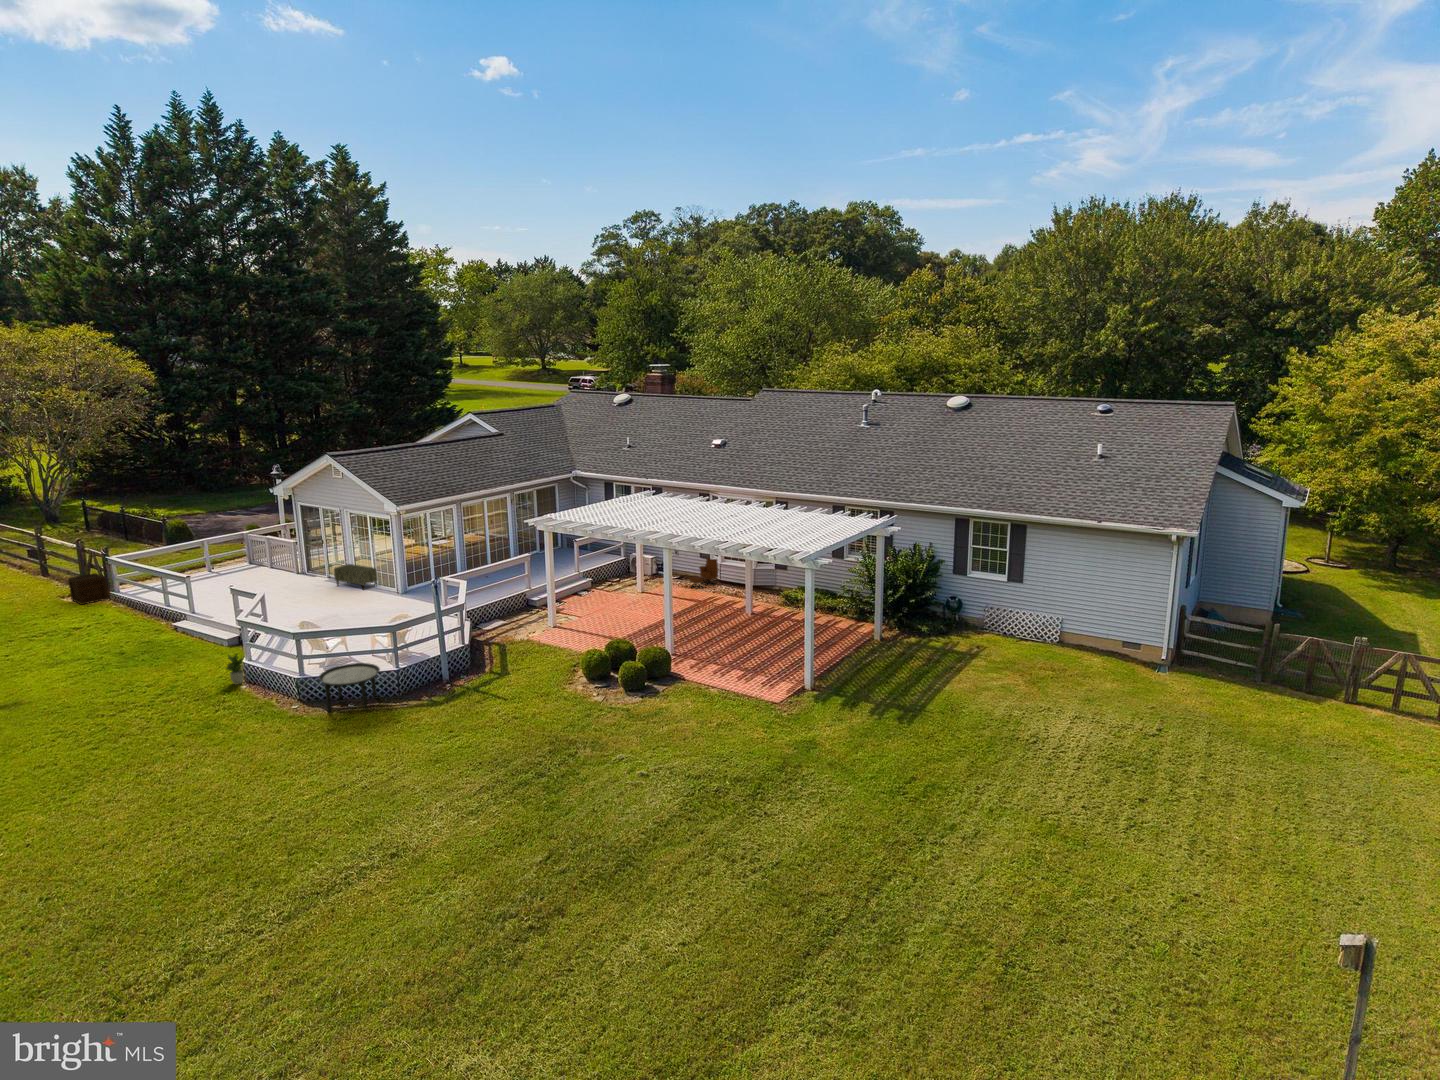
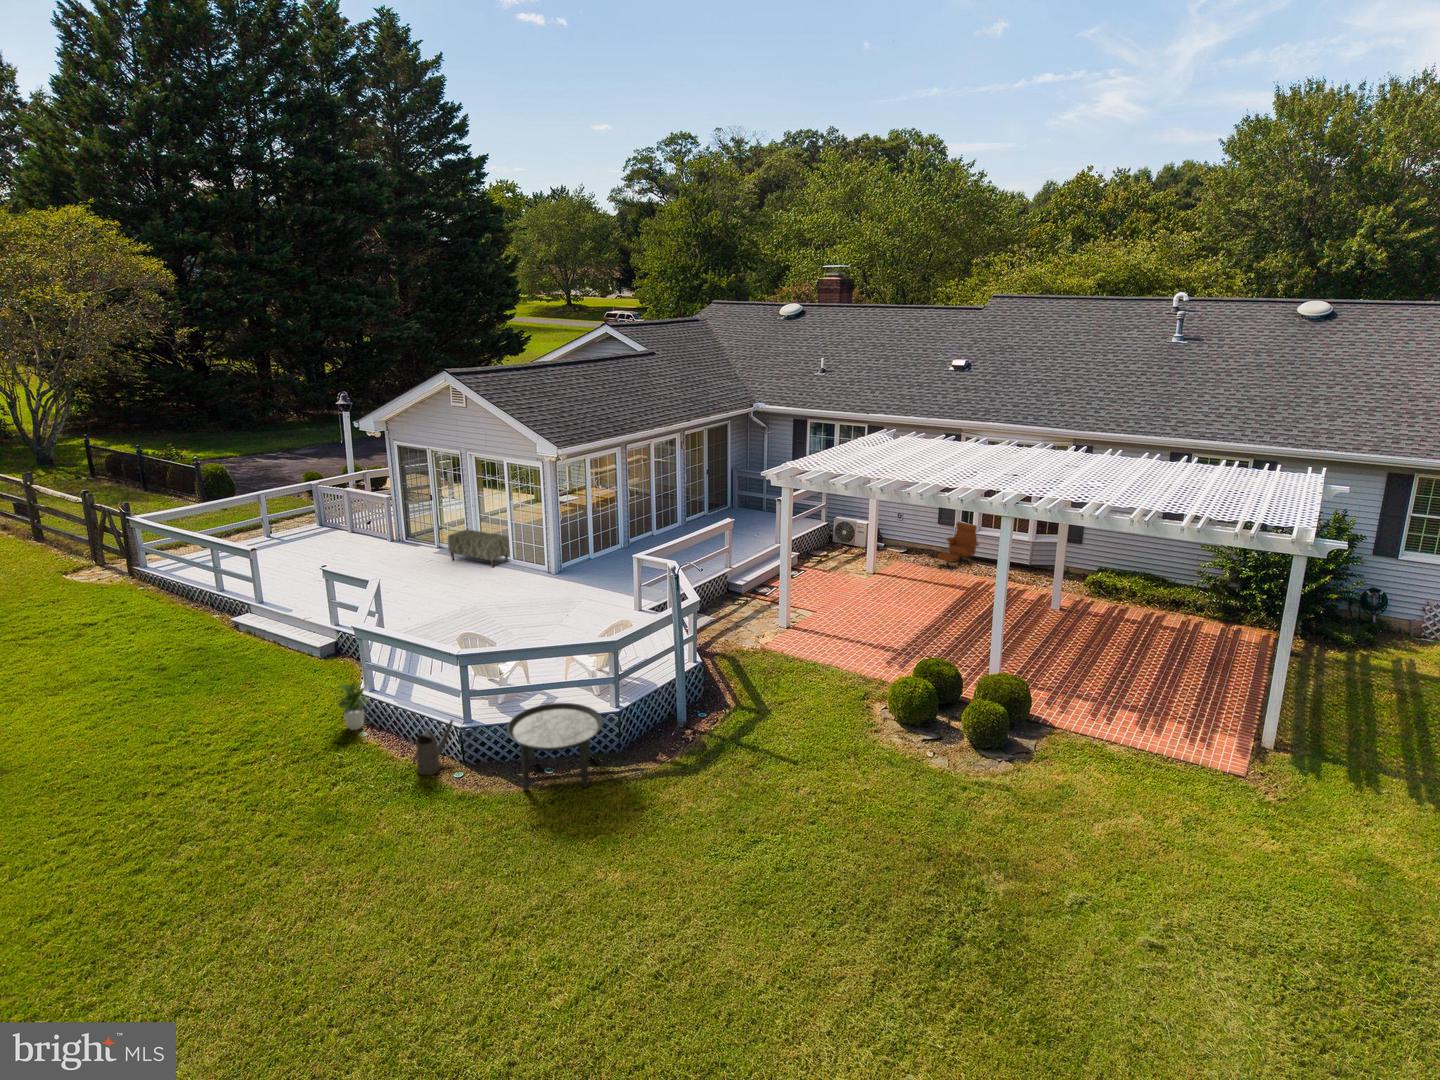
wooden crate: present [68,573,108,604] -> none [73,538,132,584]
watering can: none [264,674,293,706] -> present [413,720,453,775]

